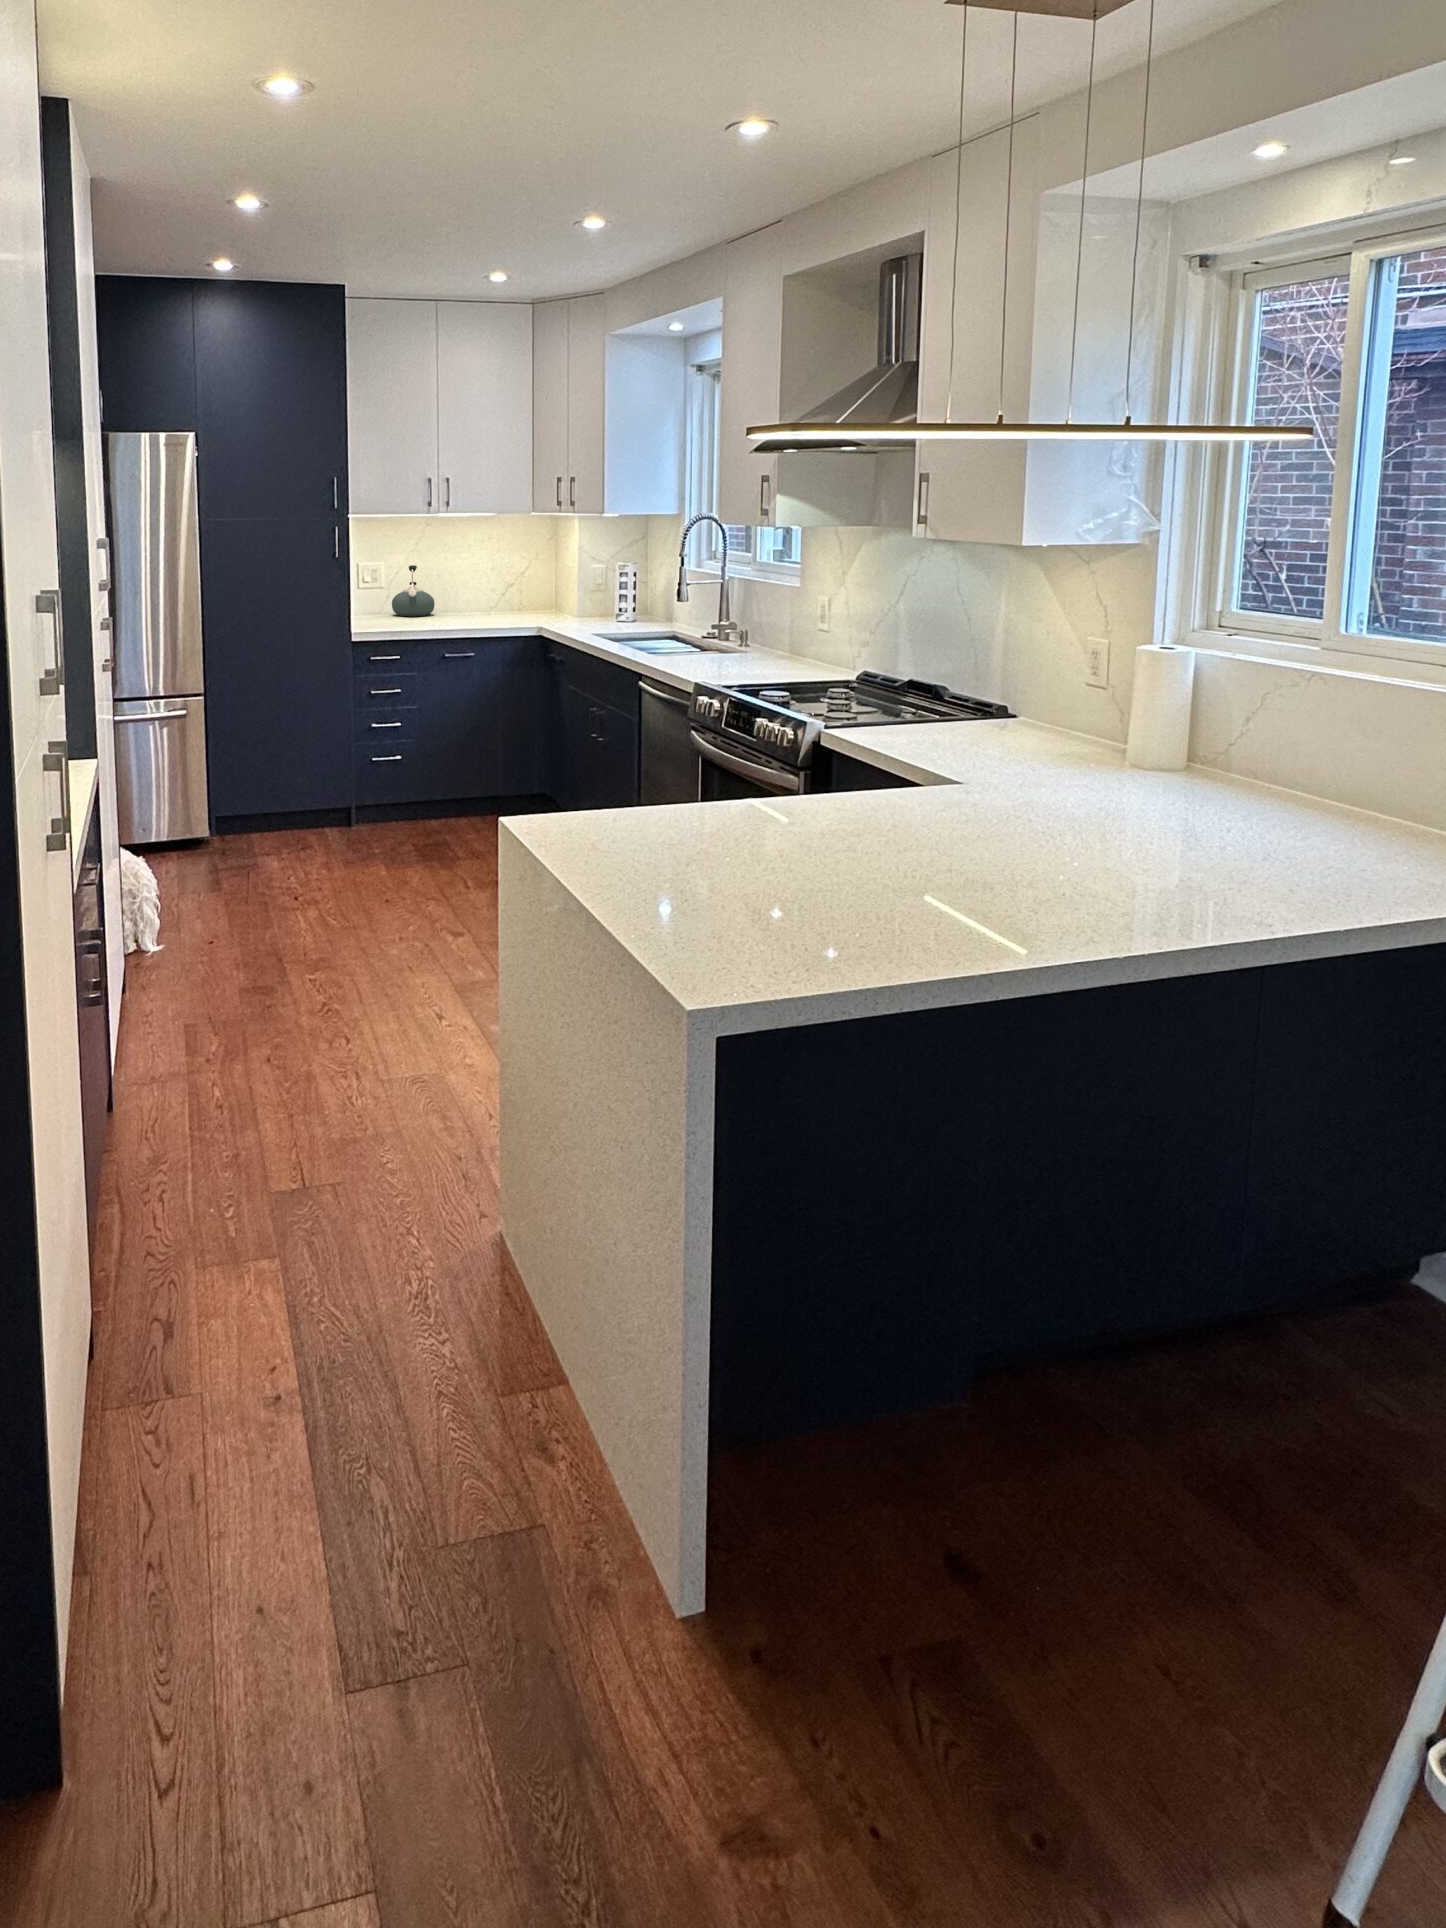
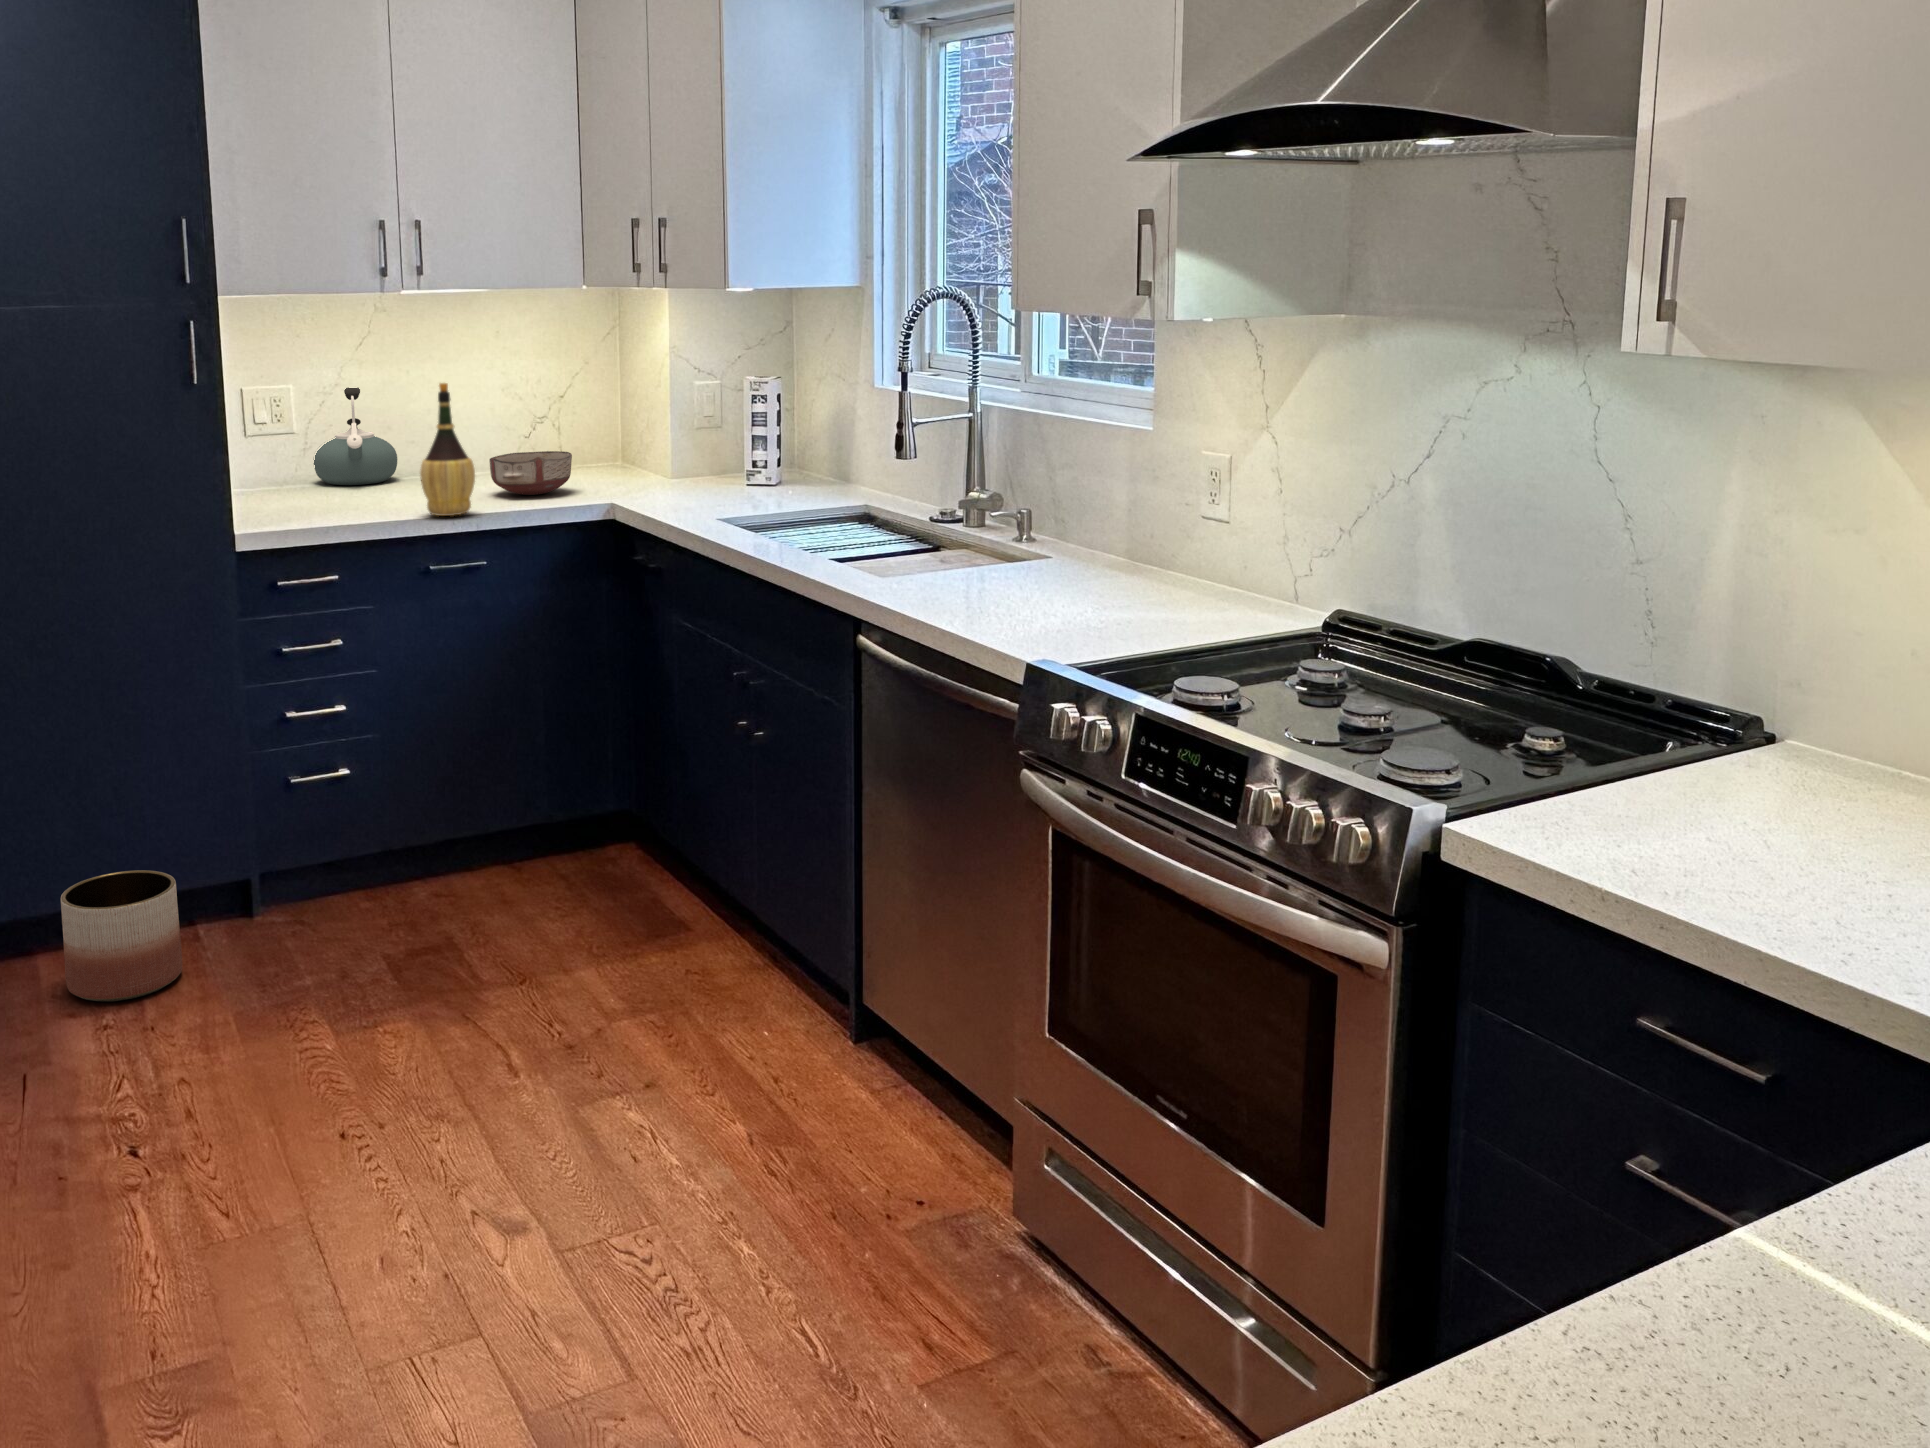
wine bottle: none [442,560,469,629] -> present [420,383,475,516]
ceramic bowl: none [479,601,522,622] -> present [489,451,572,495]
planter: none [264,795,317,853] -> present [61,870,182,1001]

